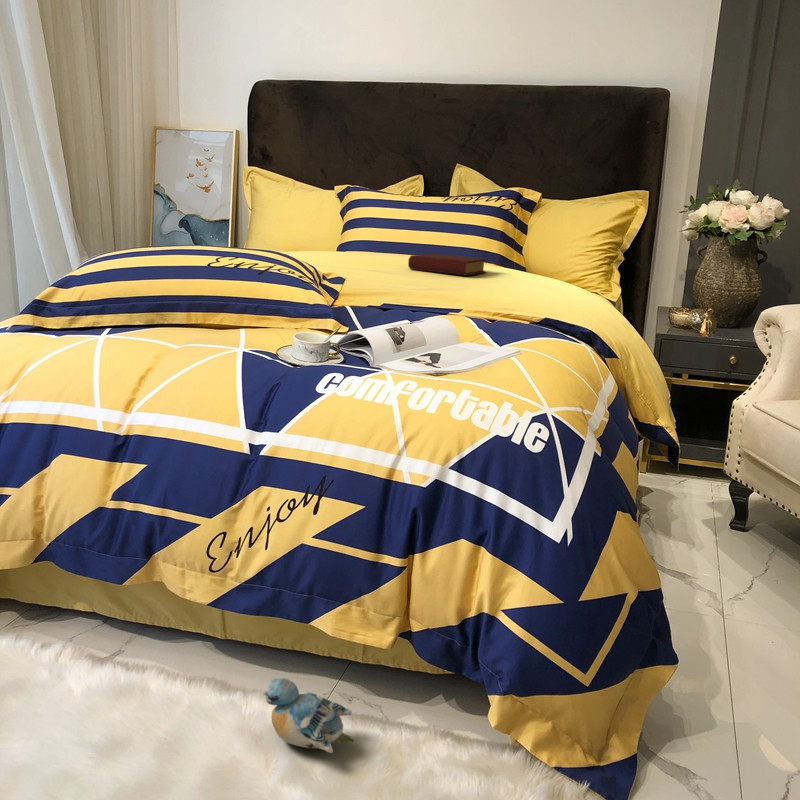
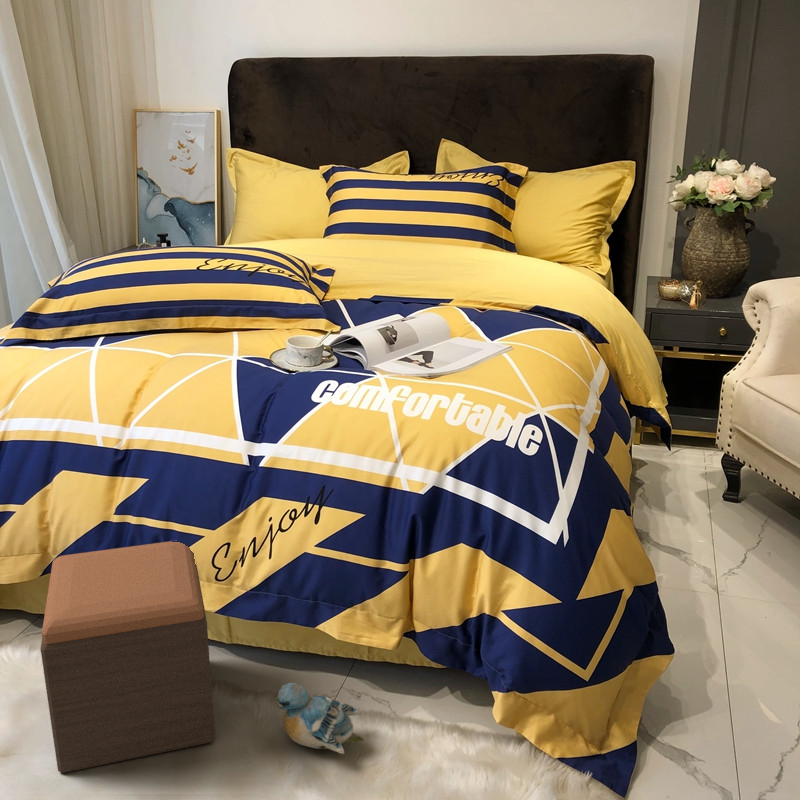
book: present [408,253,487,276] -> none [397,237,476,260]
footstool: none [25,529,200,760] -> present [40,541,215,773]

